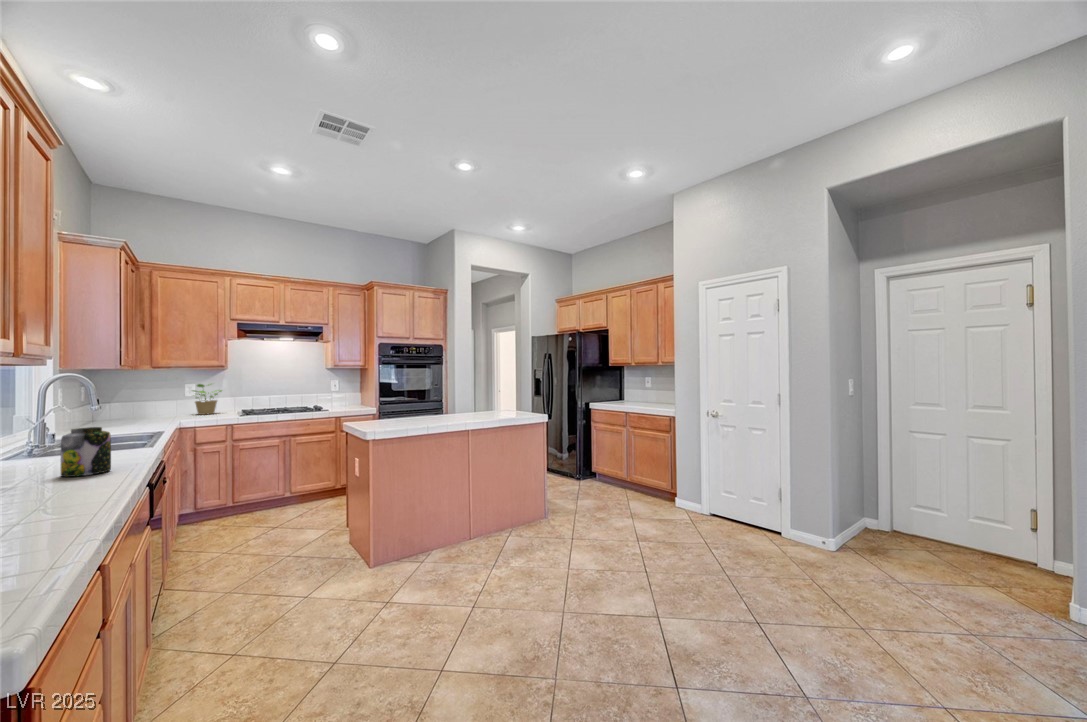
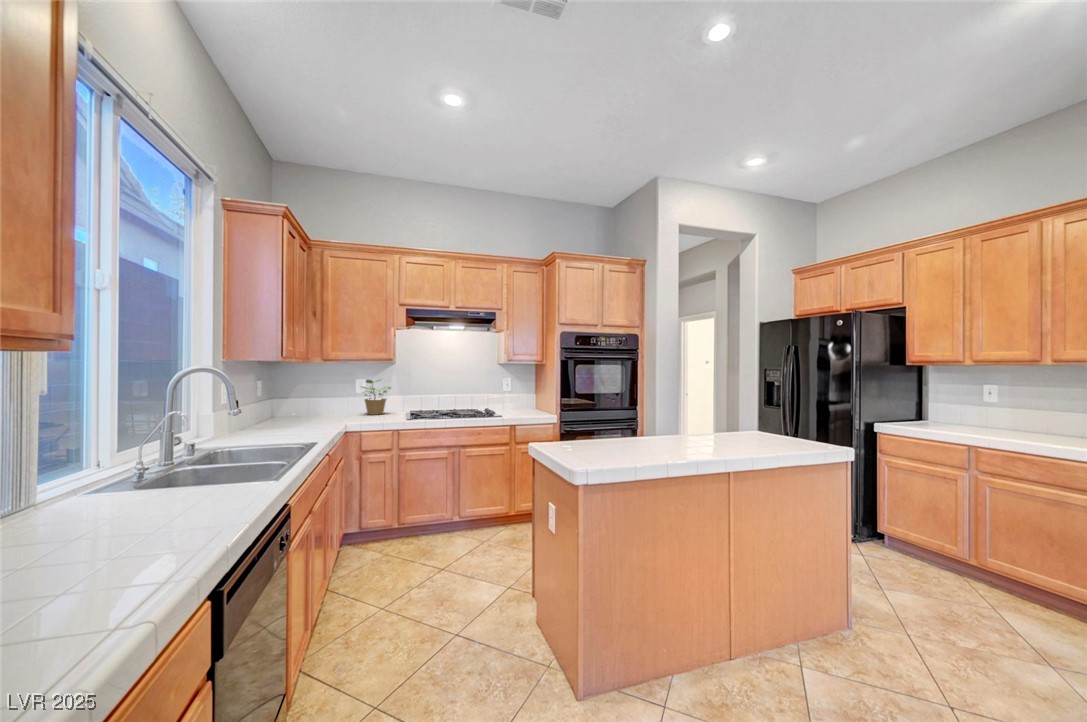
jar: present [61,427,111,477] -> none [104,460,185,553]

